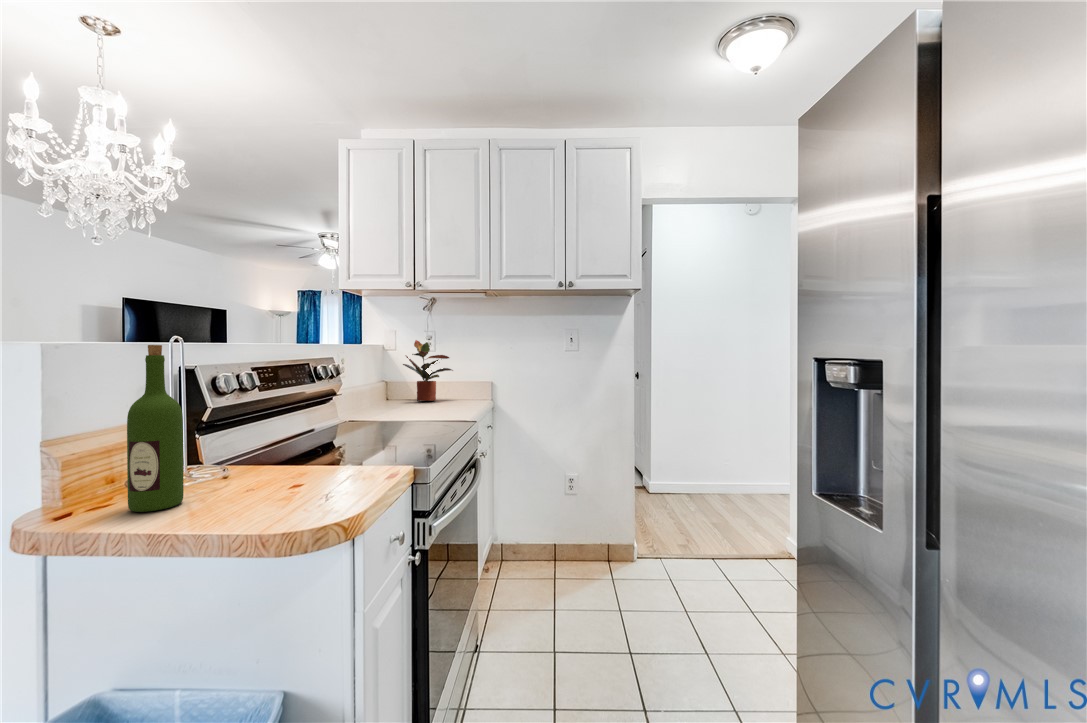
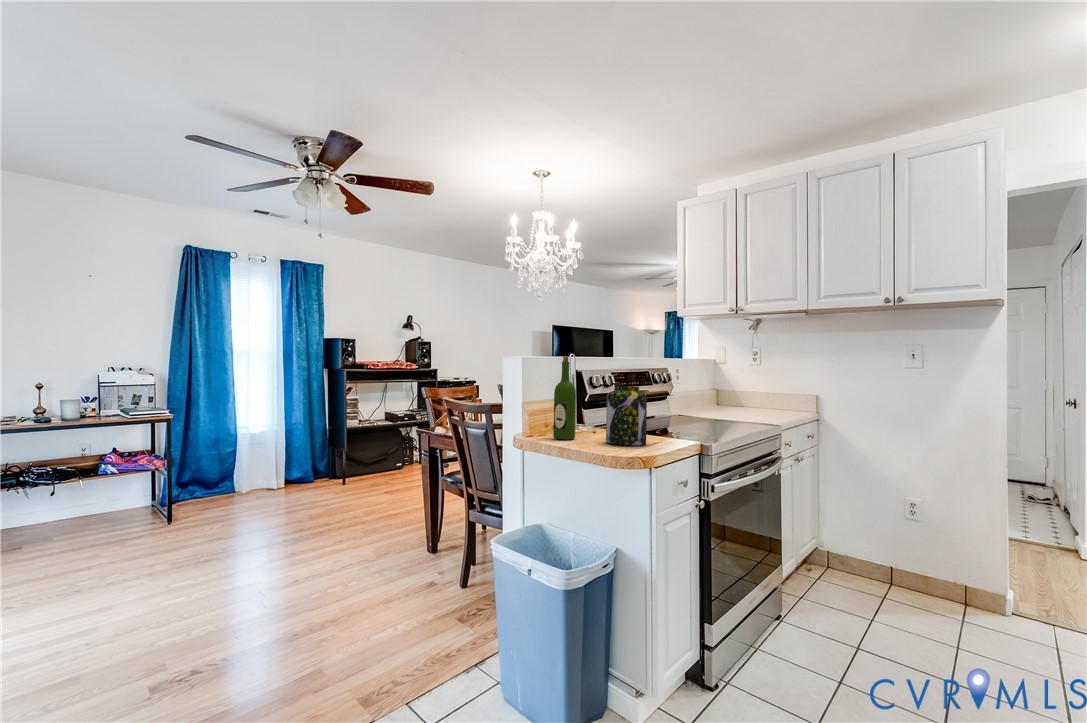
potted plant: present [403,340,453,401] -> none [727,360,777,415]
jar: none [254,397,332,506] -> present [606,386,647,445]

